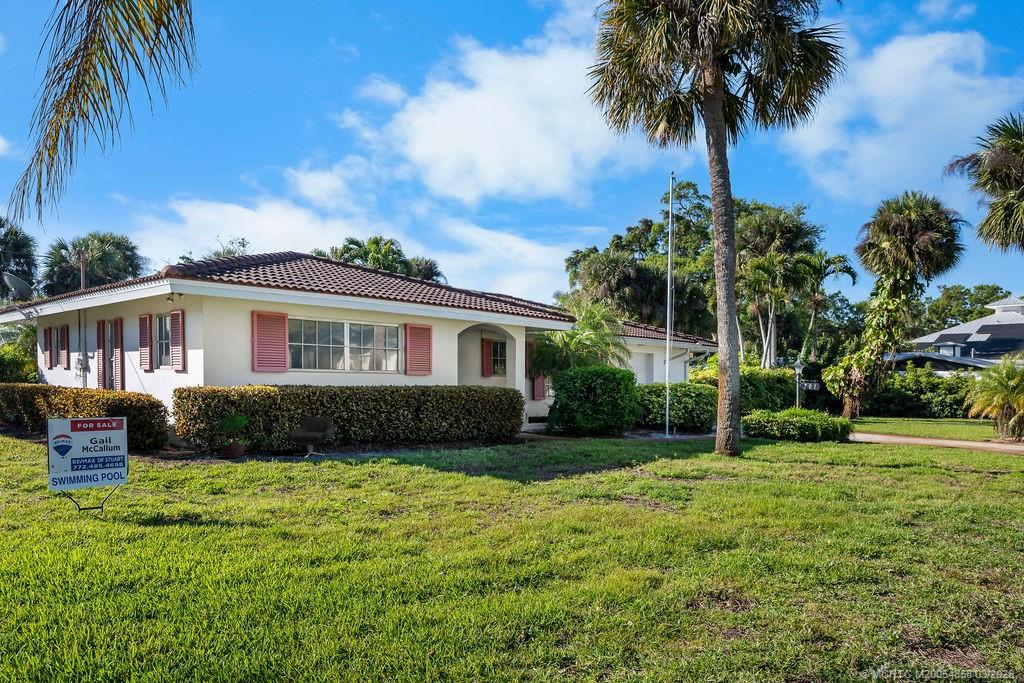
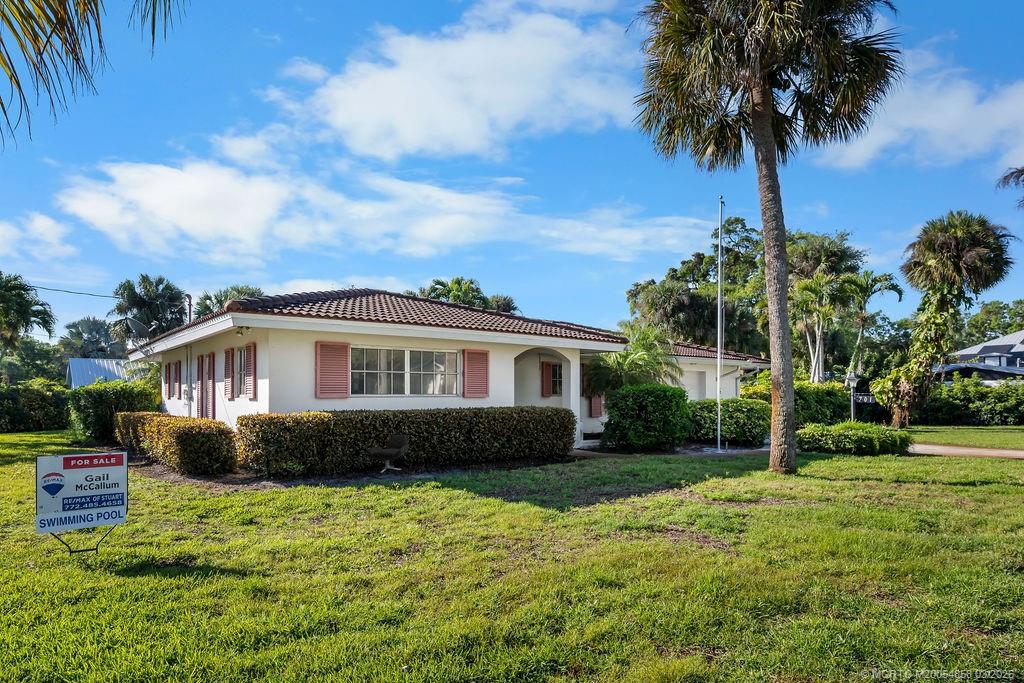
potted tree: present [220,413,246,458] -> none [306,430,333,473]

